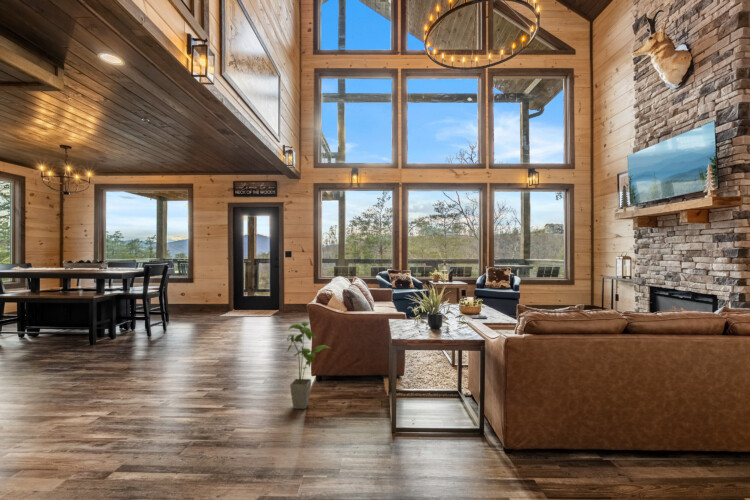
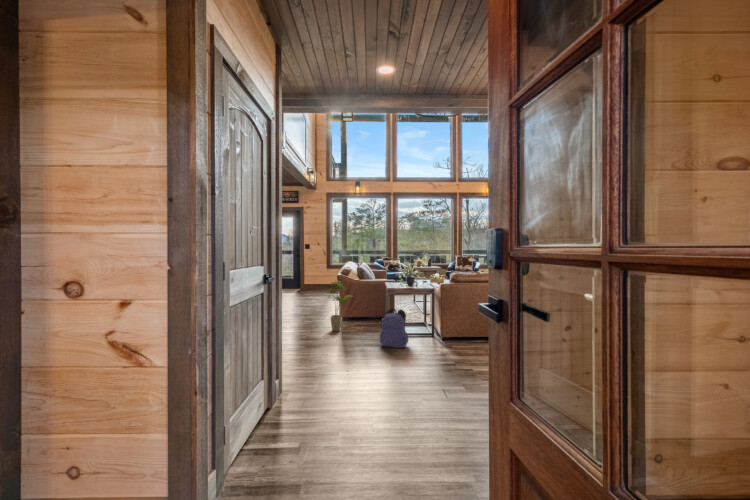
backpack: none [372,384,427,469] -> present [380,309,408,348]

